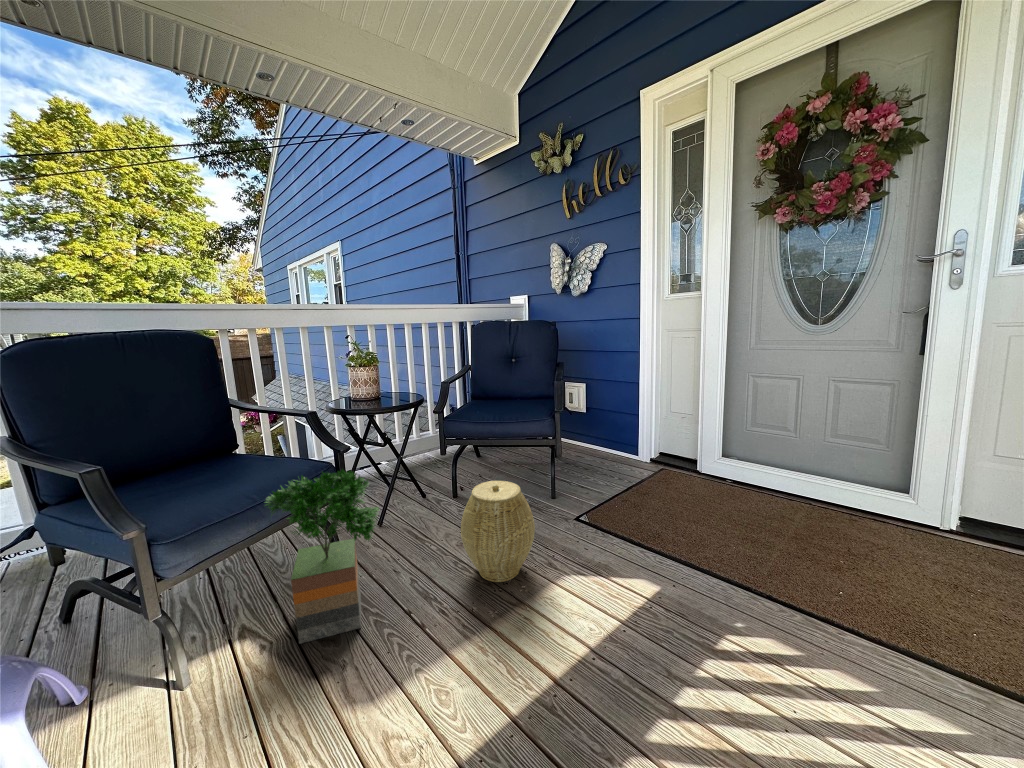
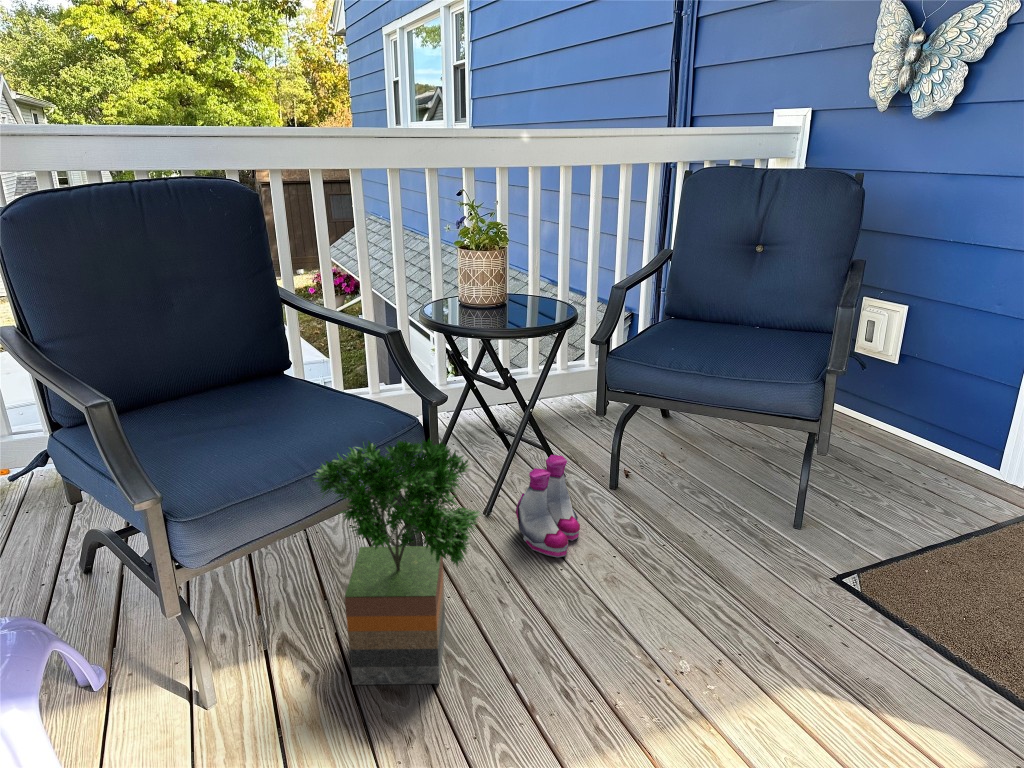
boots: none [397,479,437,540] -> present [516,455,580,557]
woven basket: present [461,481,535,582] -> none [612,491,745,665]

